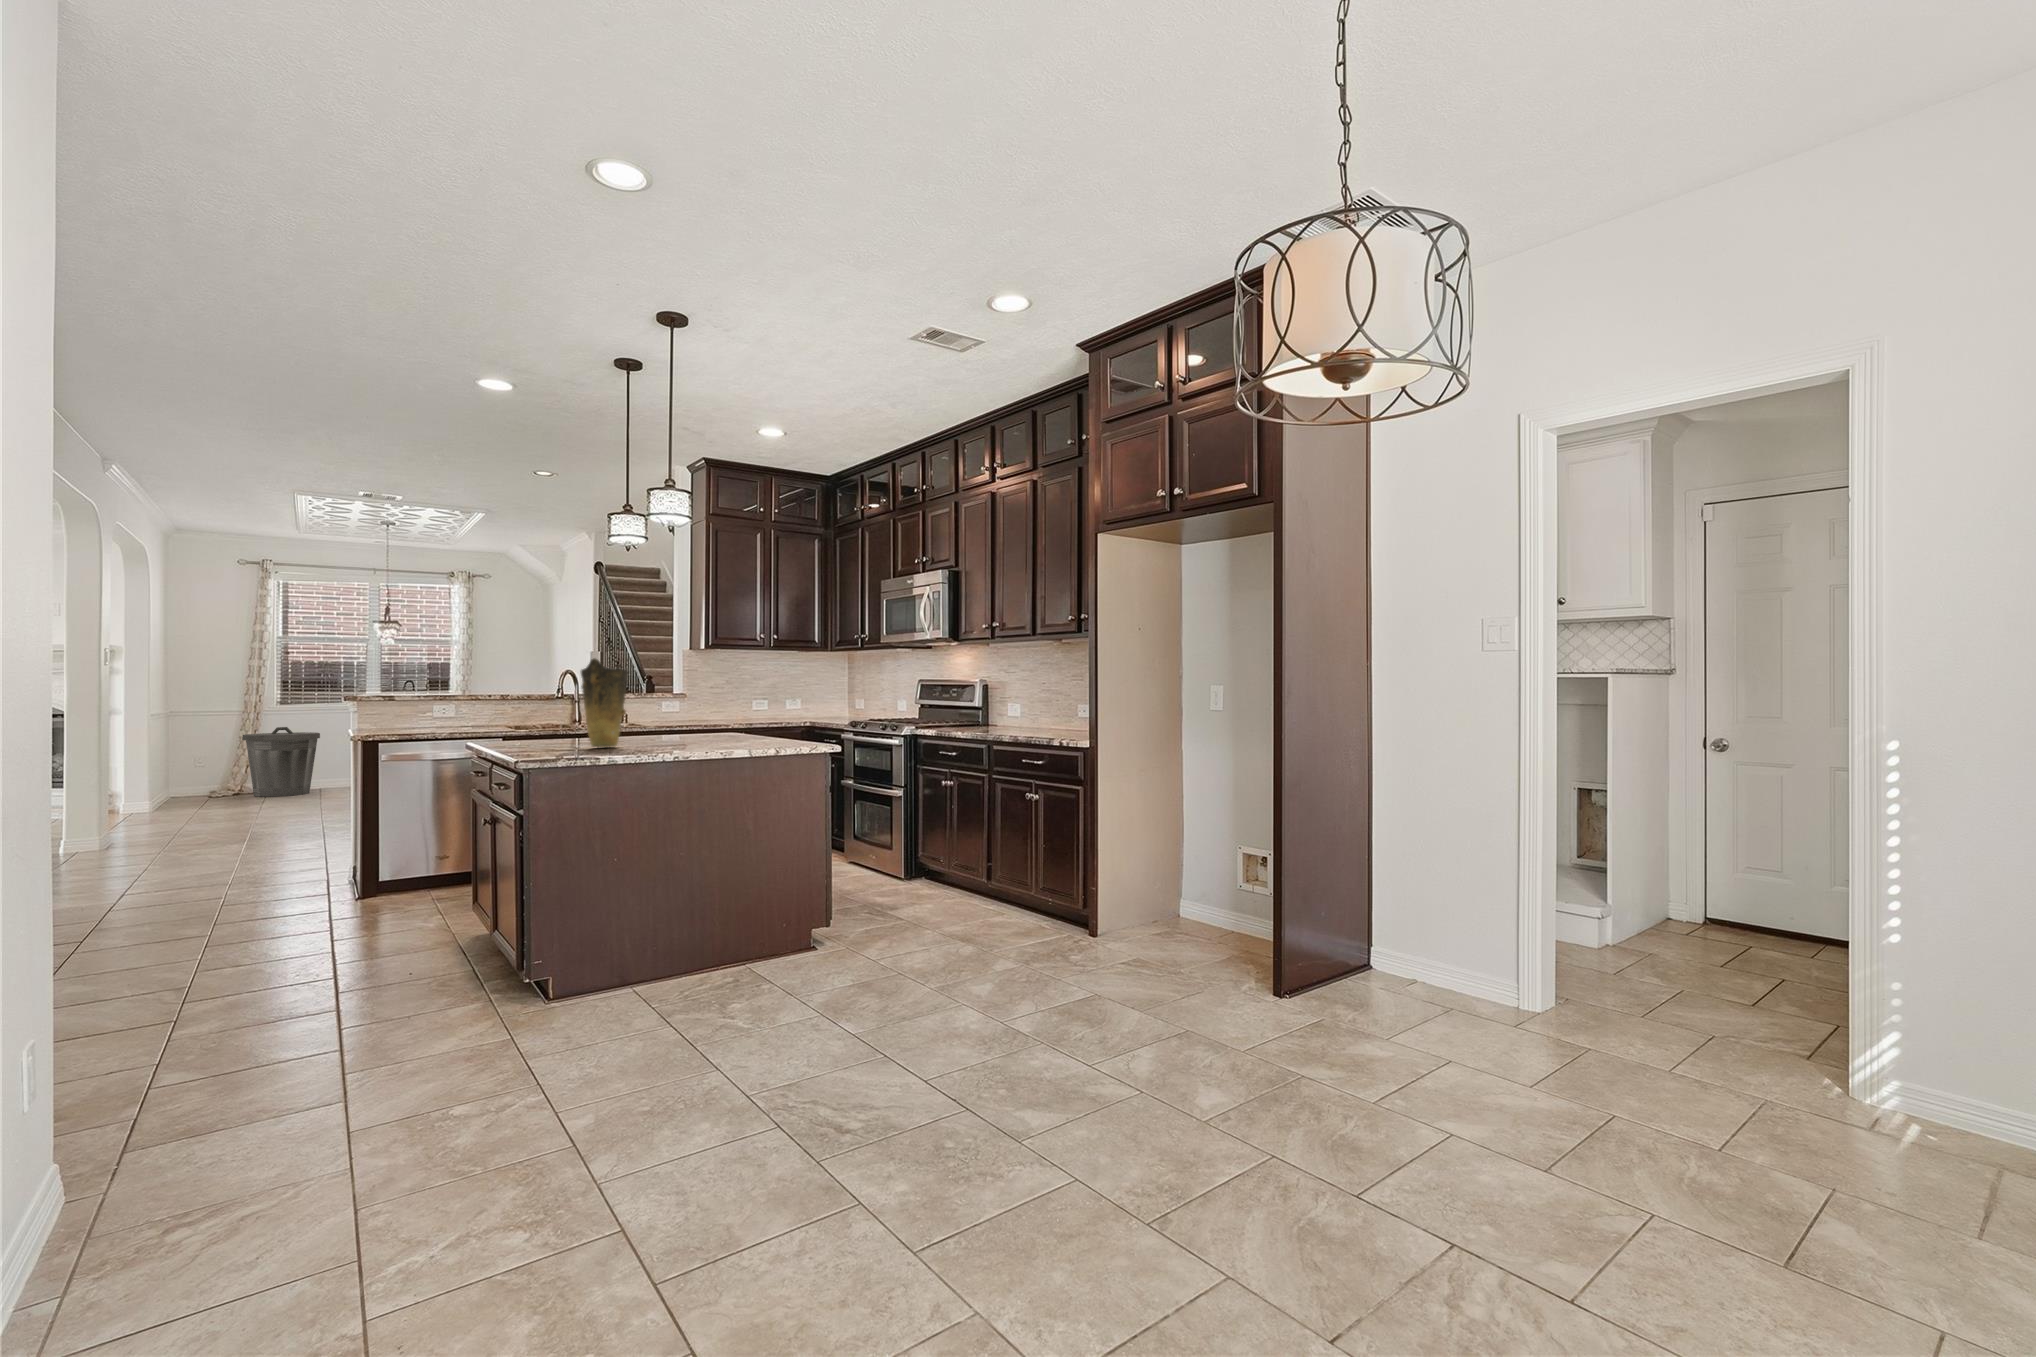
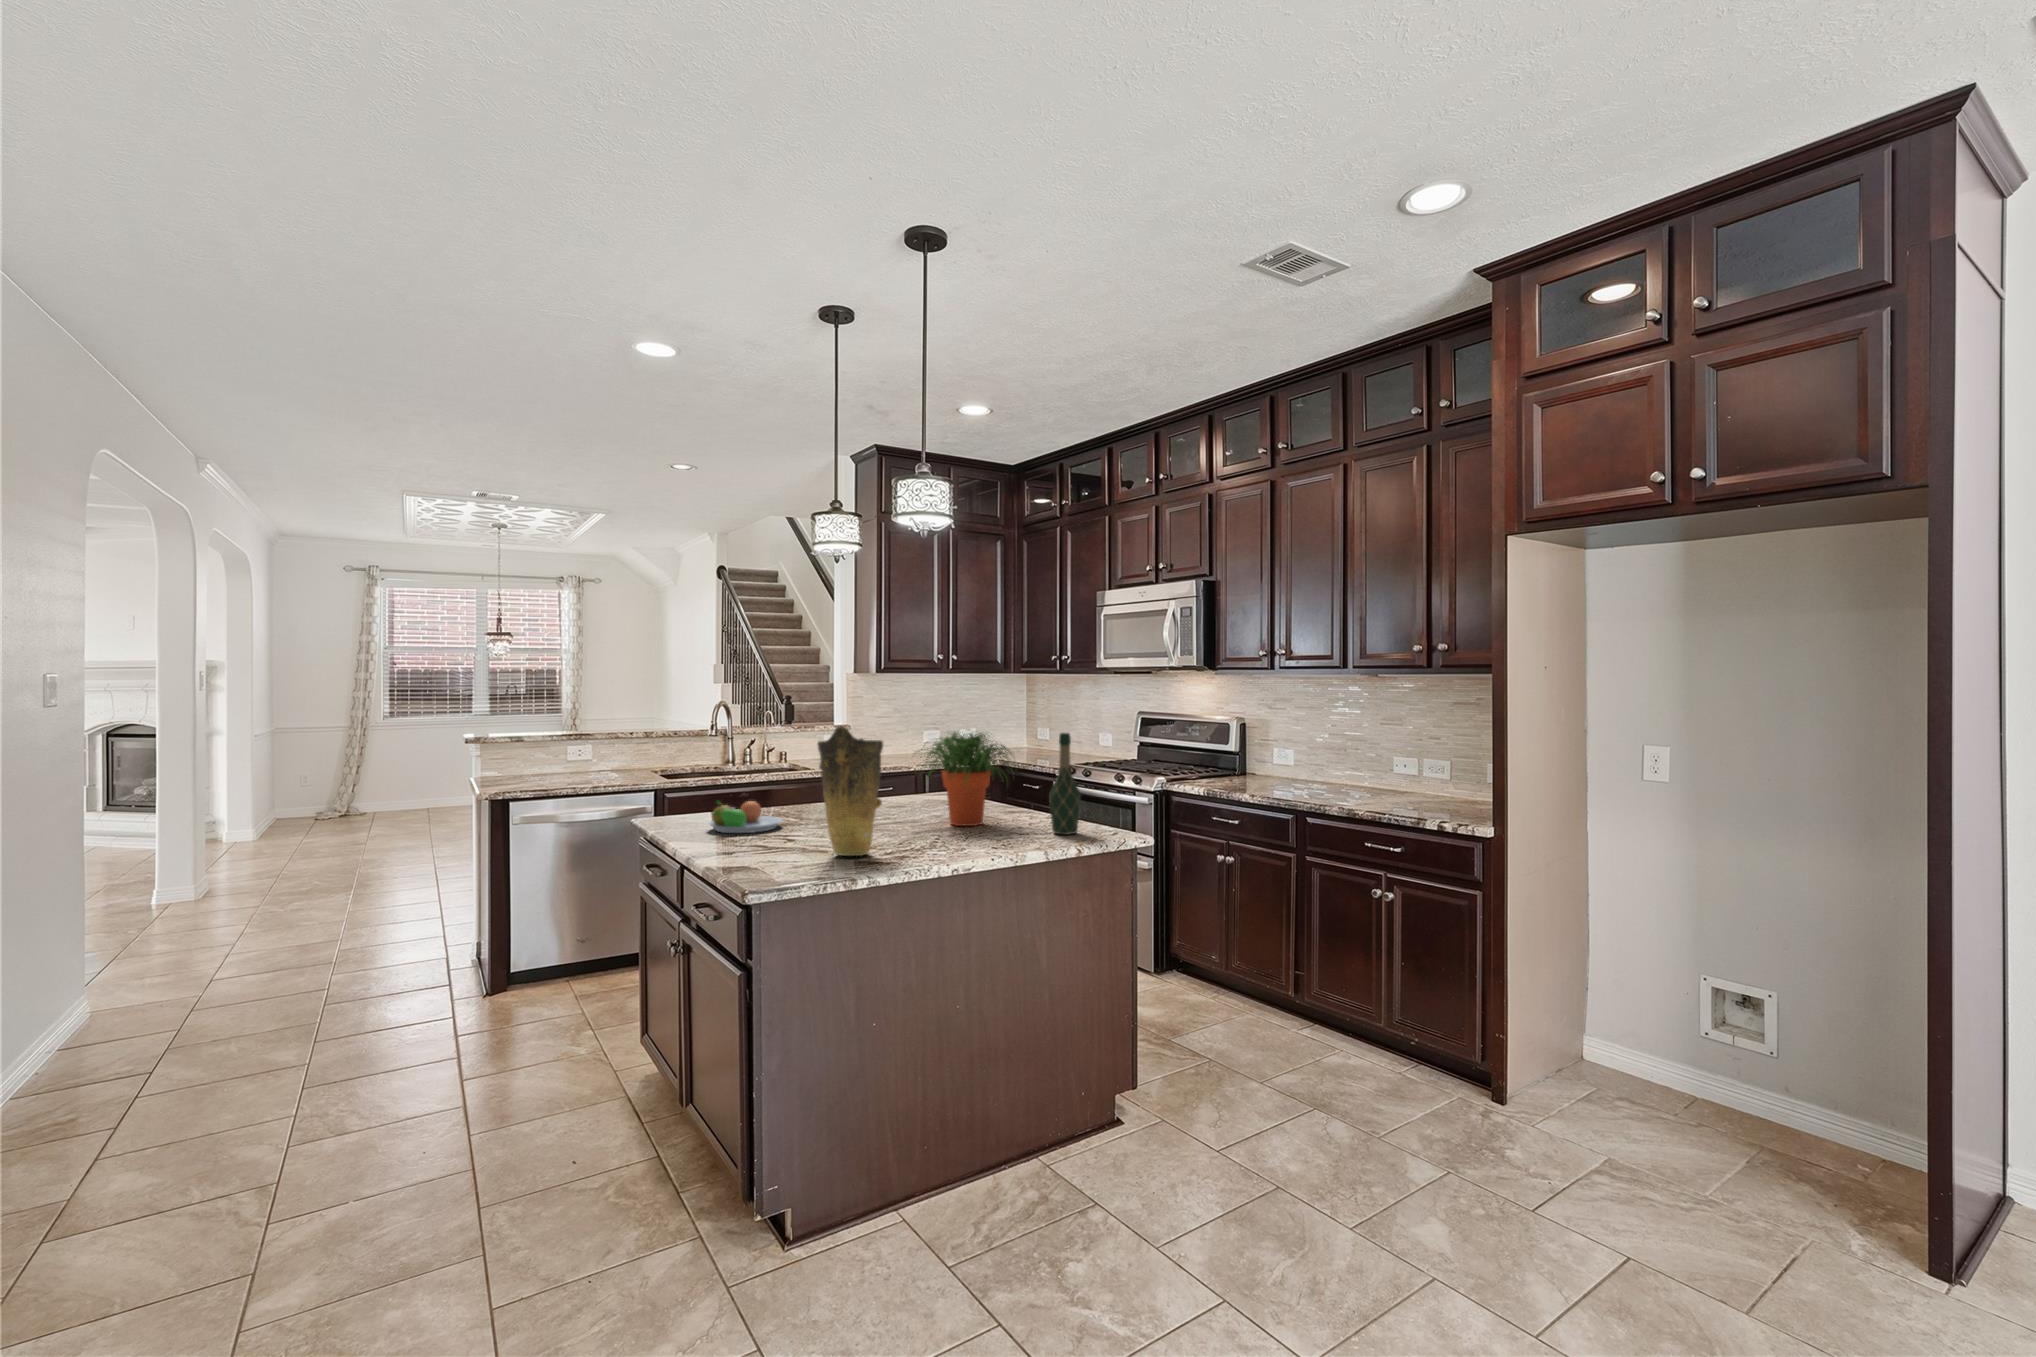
wine bottle: none [759,670,782,740] -> present [1049,733,1081,835]
potted plant: none [668,671,750,739] -> present [916,732,1015,826]
fruit bowl: none [516,721,574,743] -> present [709,801,782,833]
trash can: present [242,727,320,797] -> none [349,744,429,820]

